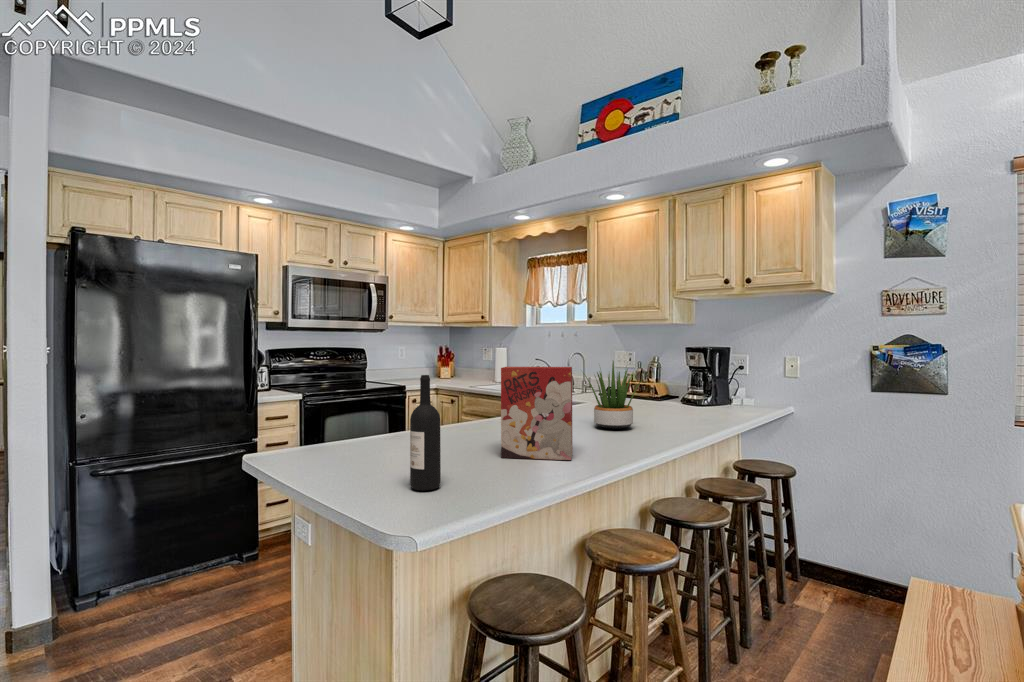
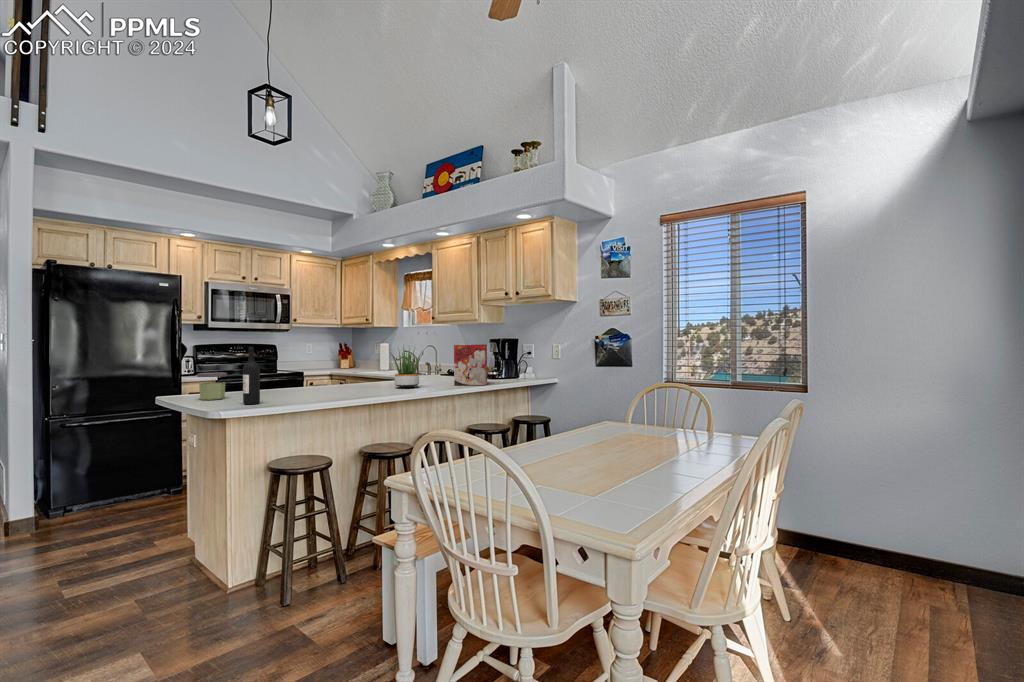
cereal box: present [501,367,573,460] -> present [454,344,487,385]
jar: none [311,413,359,466] -> present [197,372,227,400]

